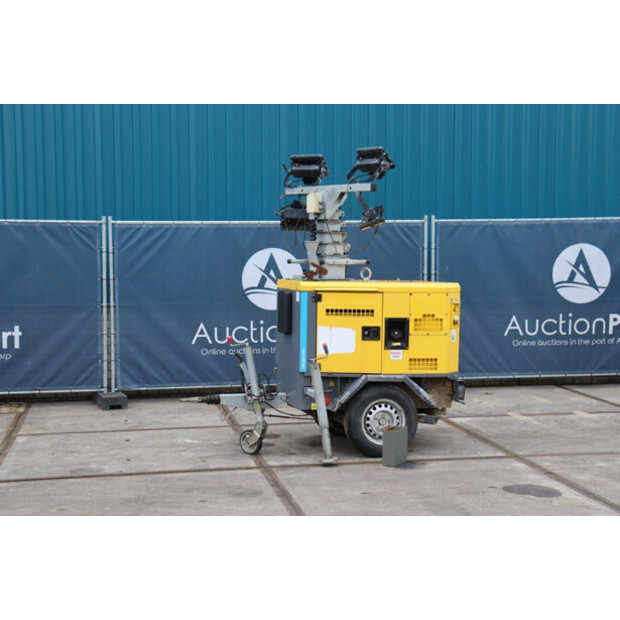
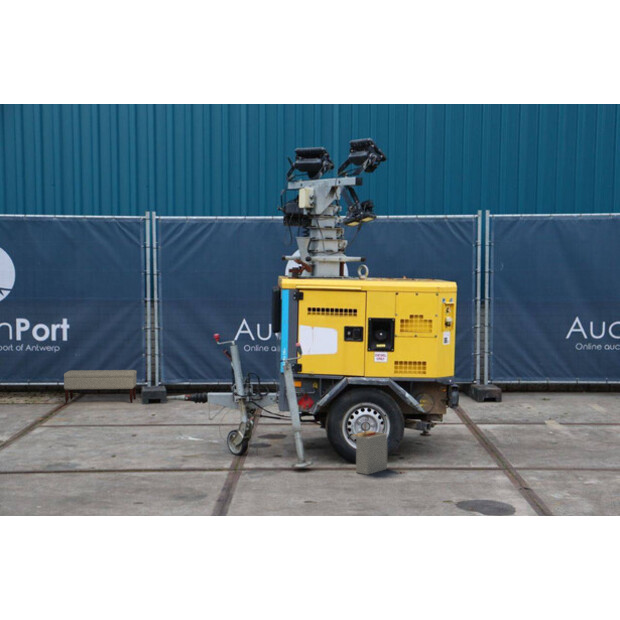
bench: none [20,377,94,414] -> present [64,370,137,403]

